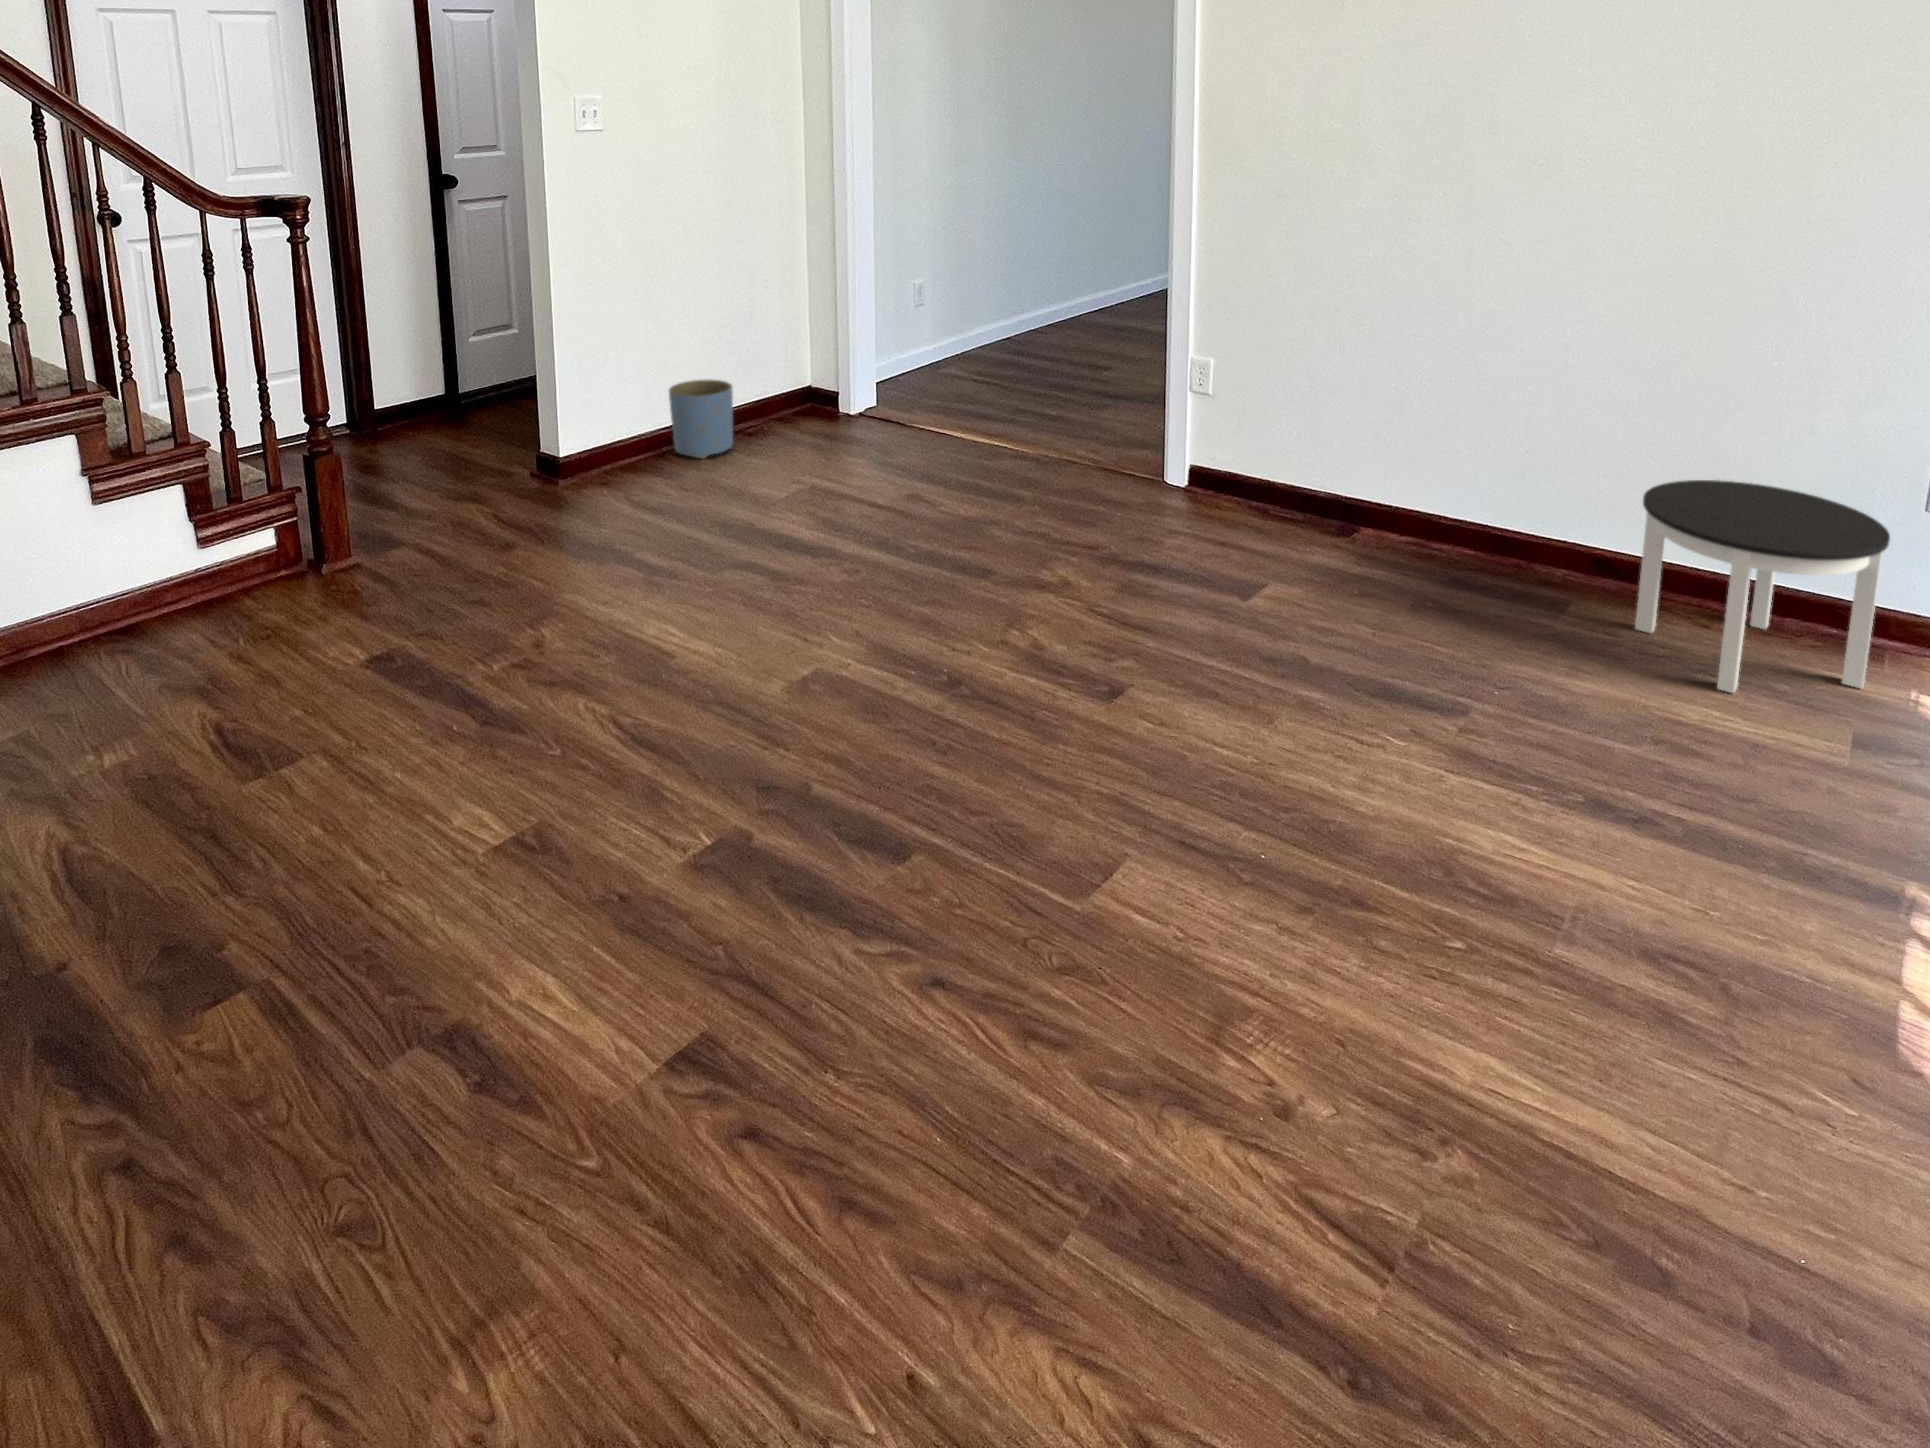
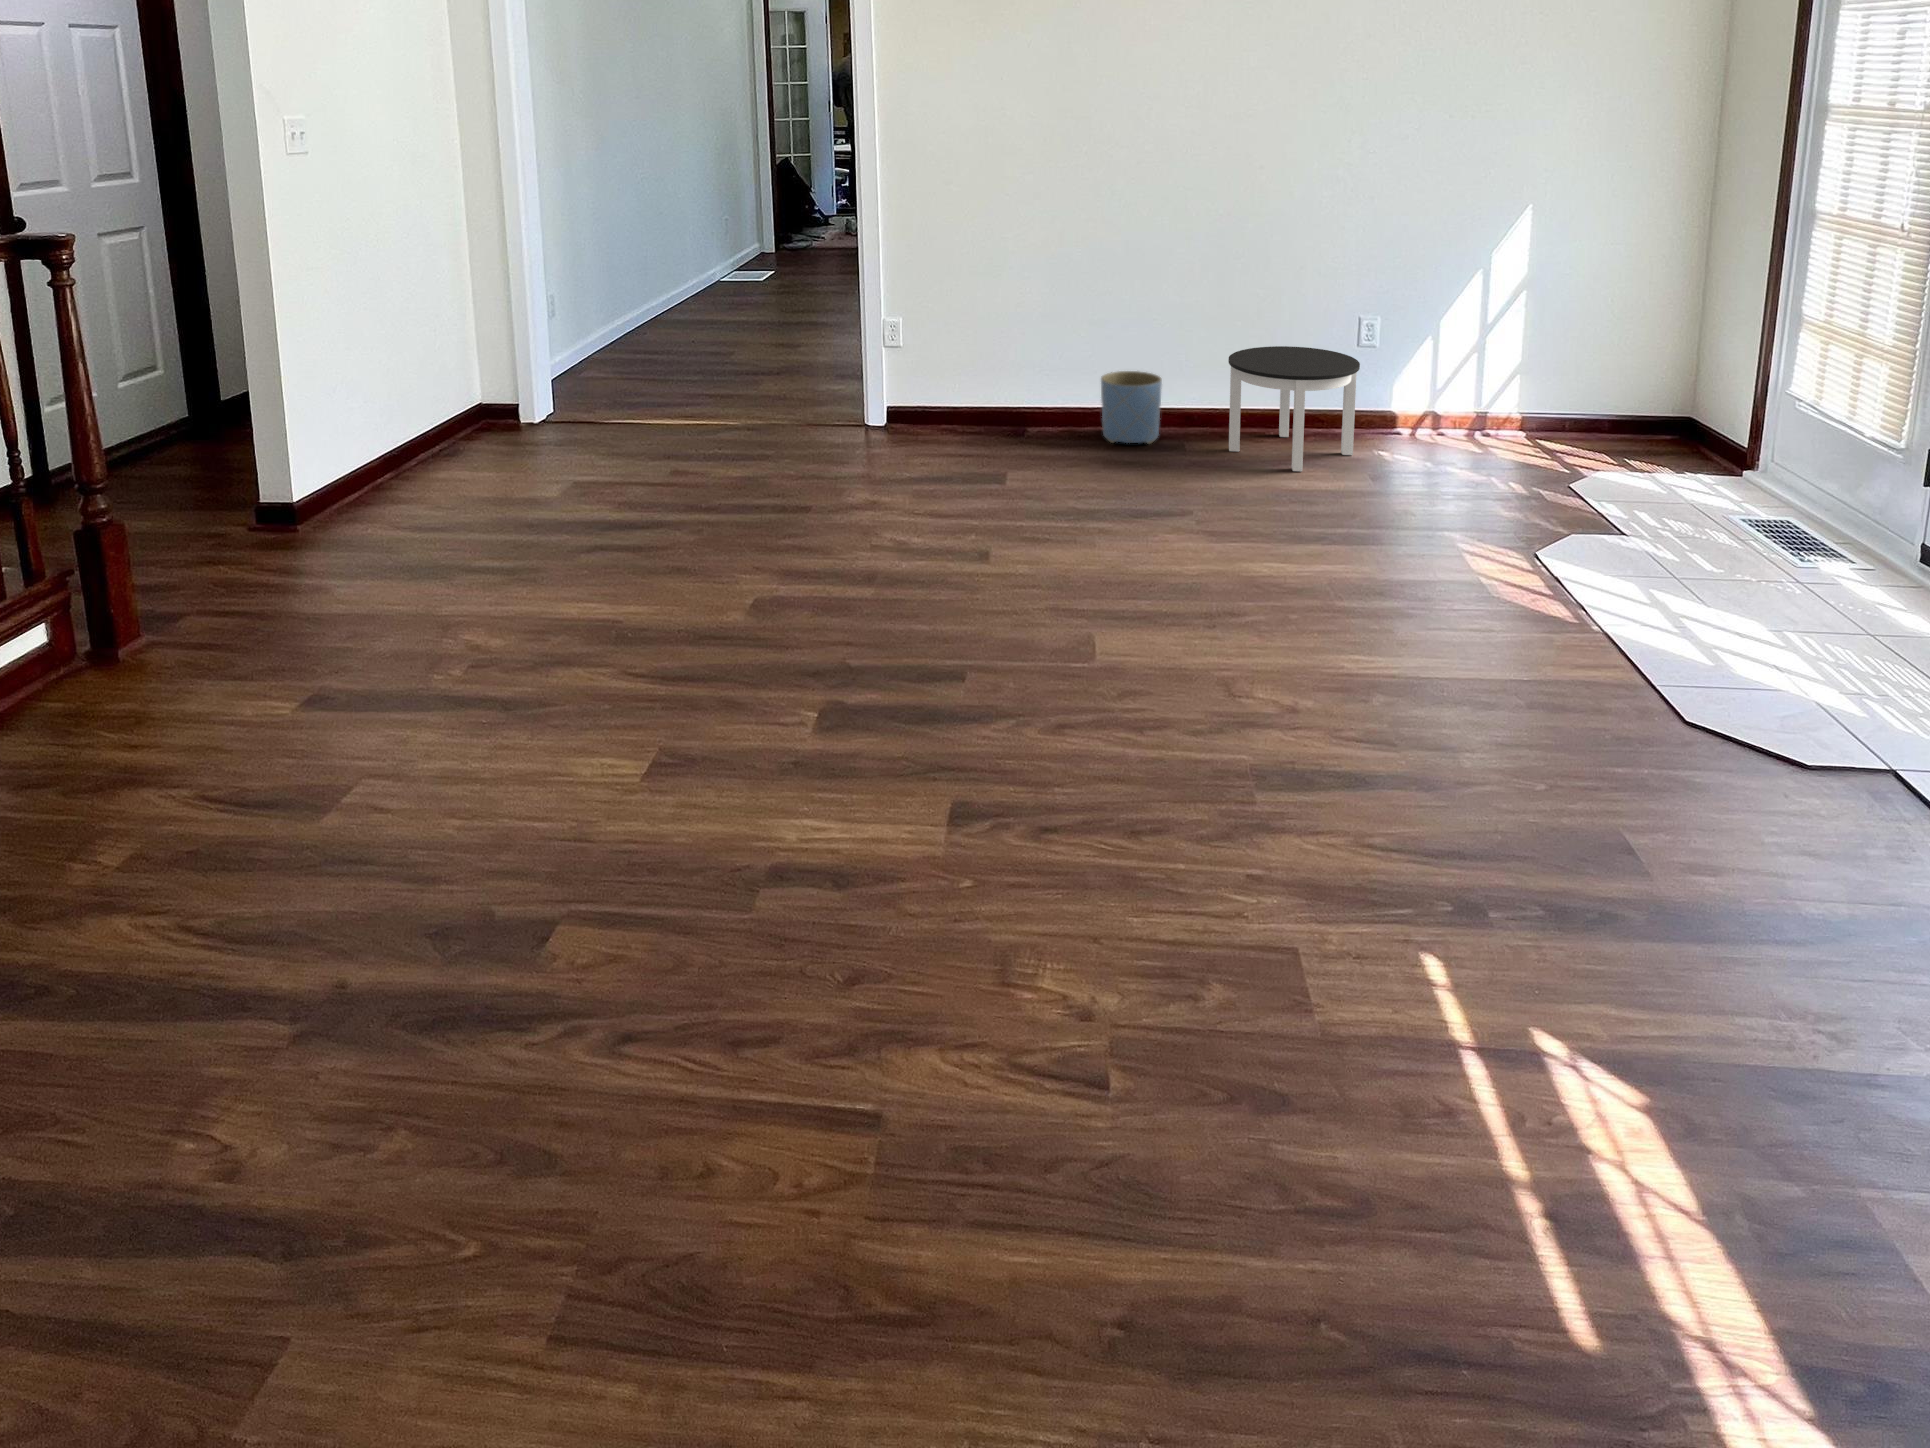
planter: present [669,380,733,459] -> present [1101,371,1162,444]

